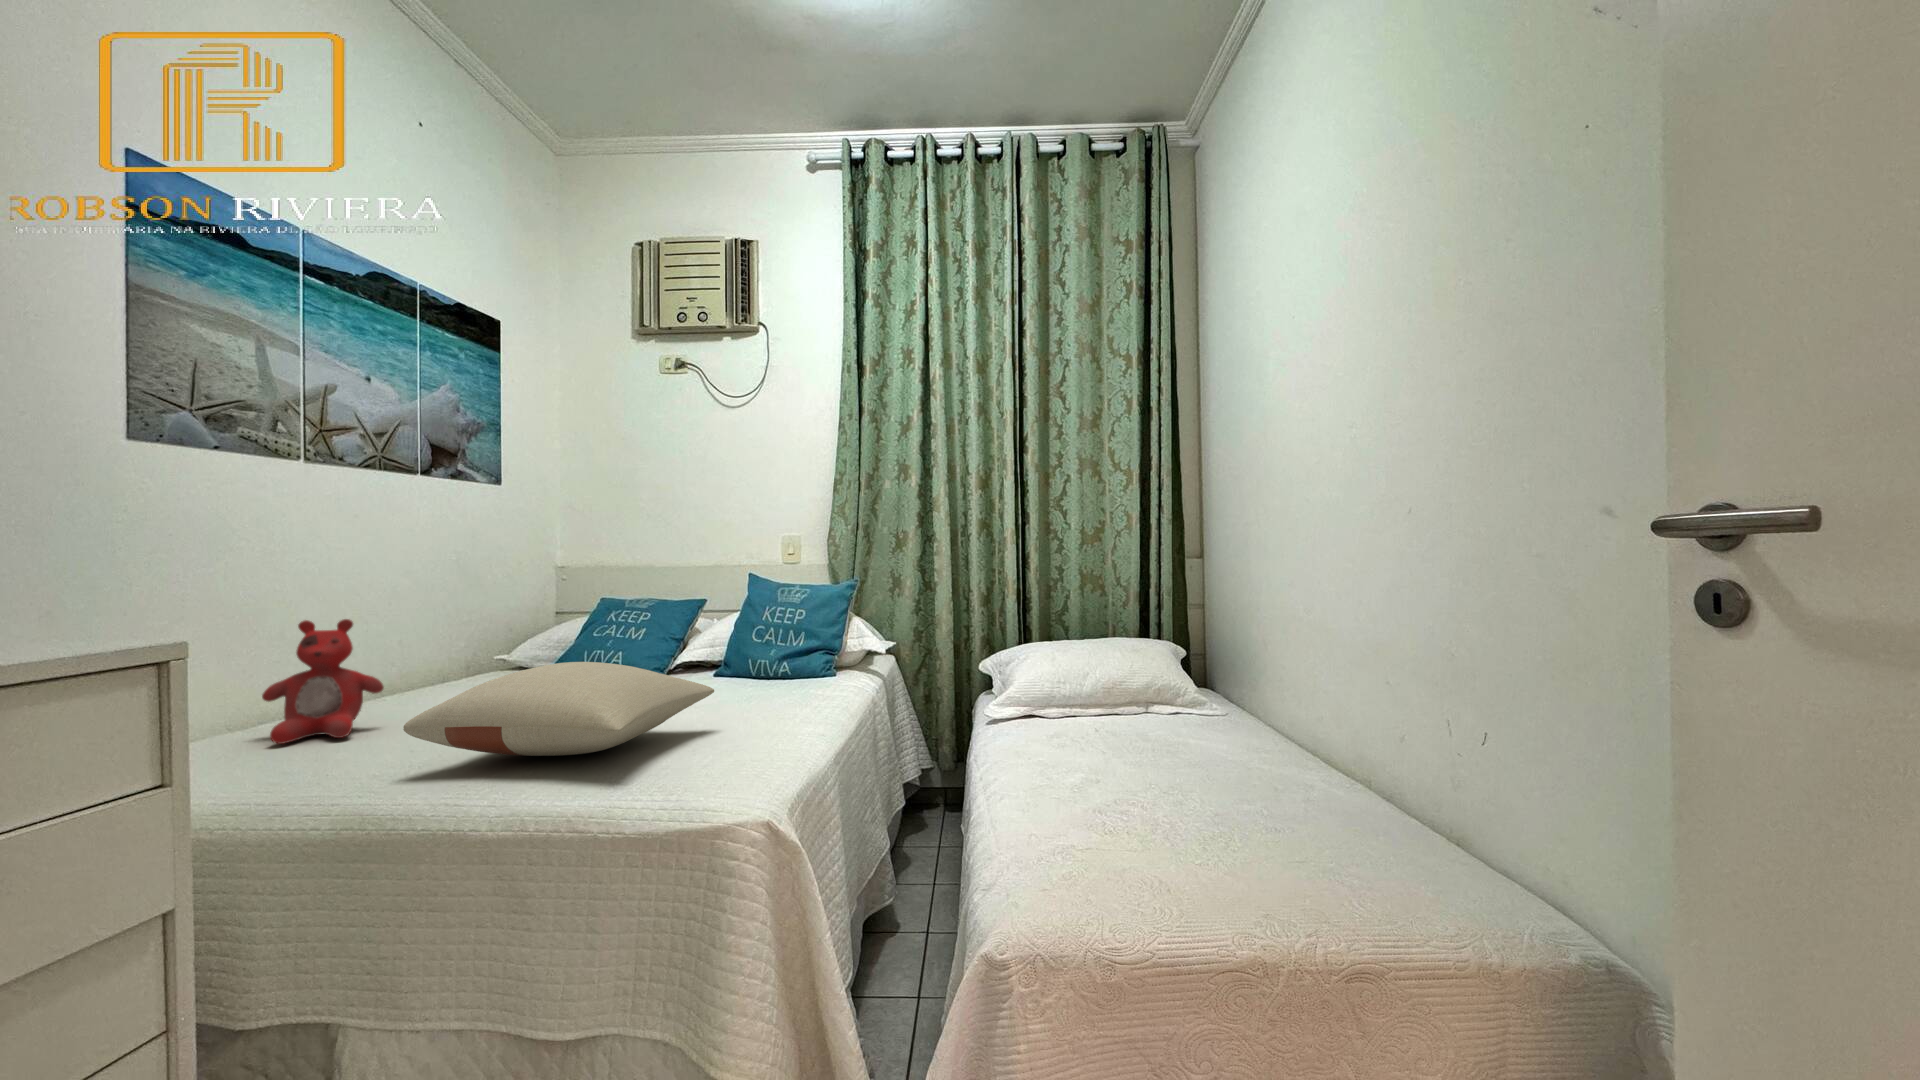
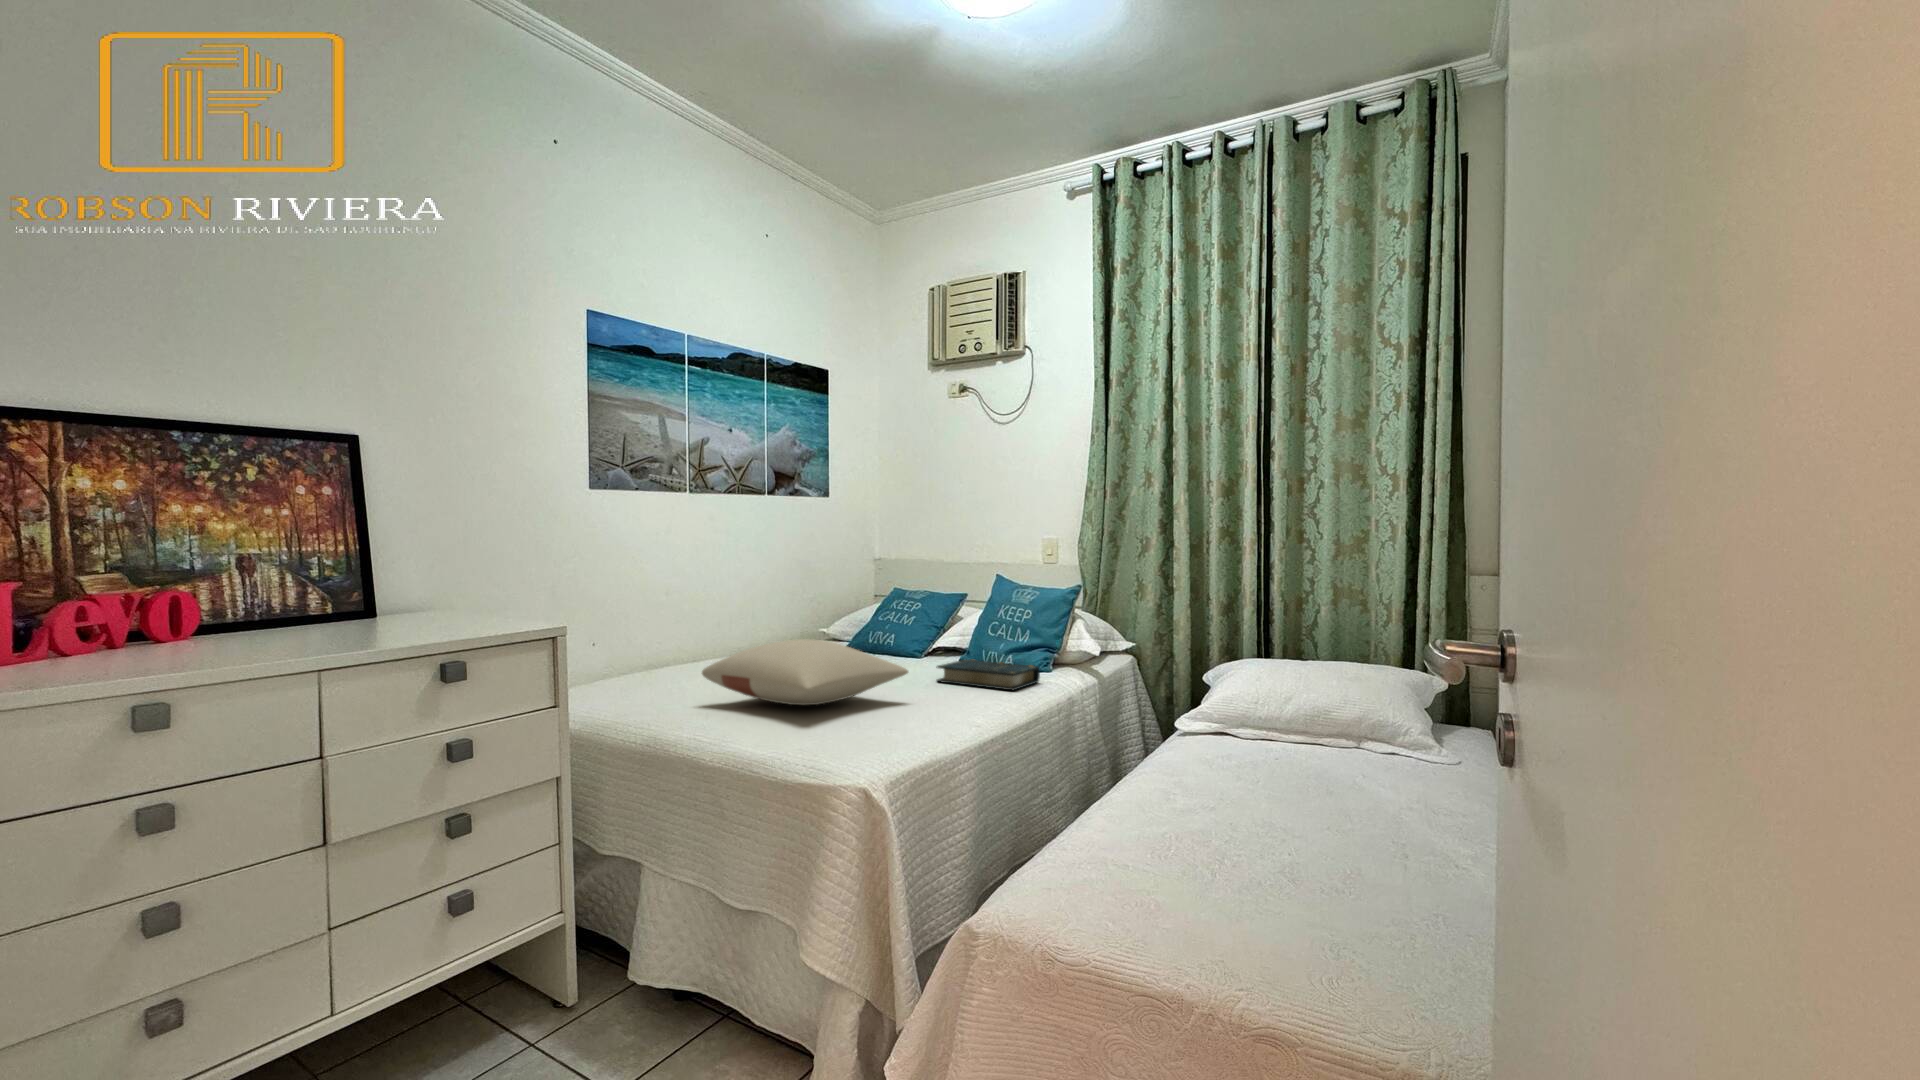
stuffed bear: present [262,619,384,744] -> none [656,598,719,678]
book: none [715,668,830,699] -> present [937,660,1040,690]

